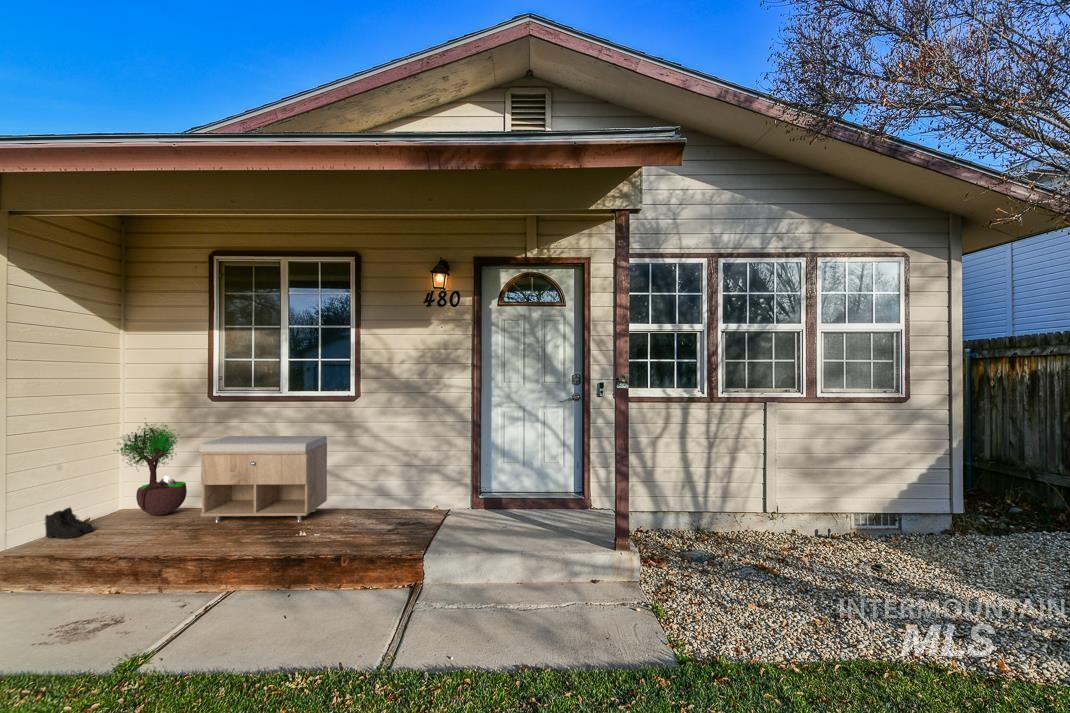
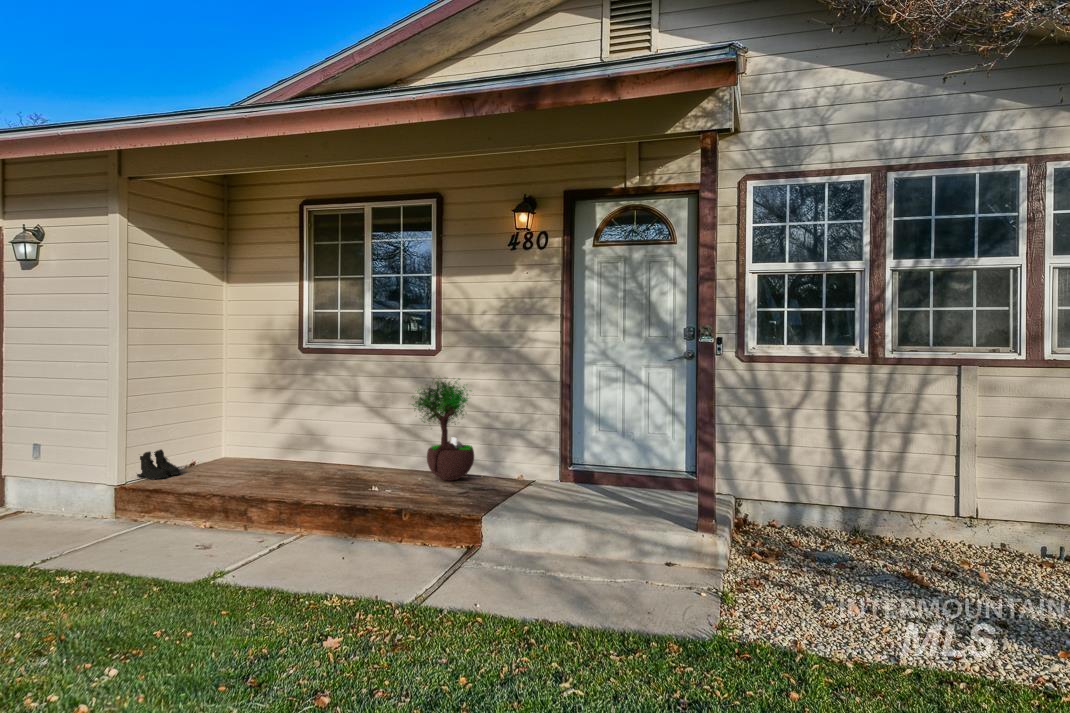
potted tree: present [113,418,187,515] -> present [412,379,474,481]
storage bench: present [199,436,327,523] -> none [275,389,406,482]

